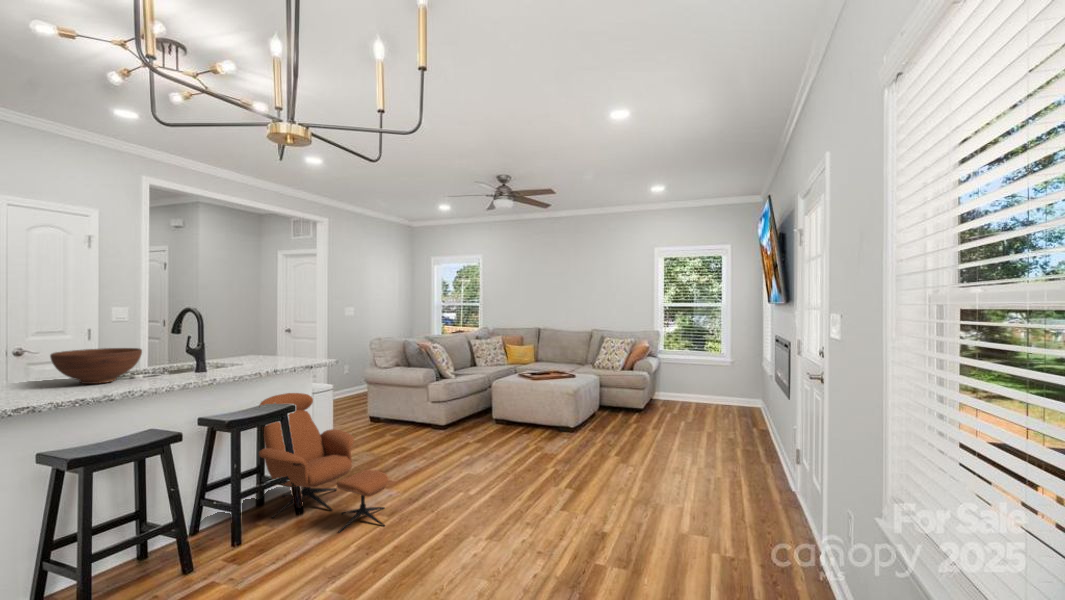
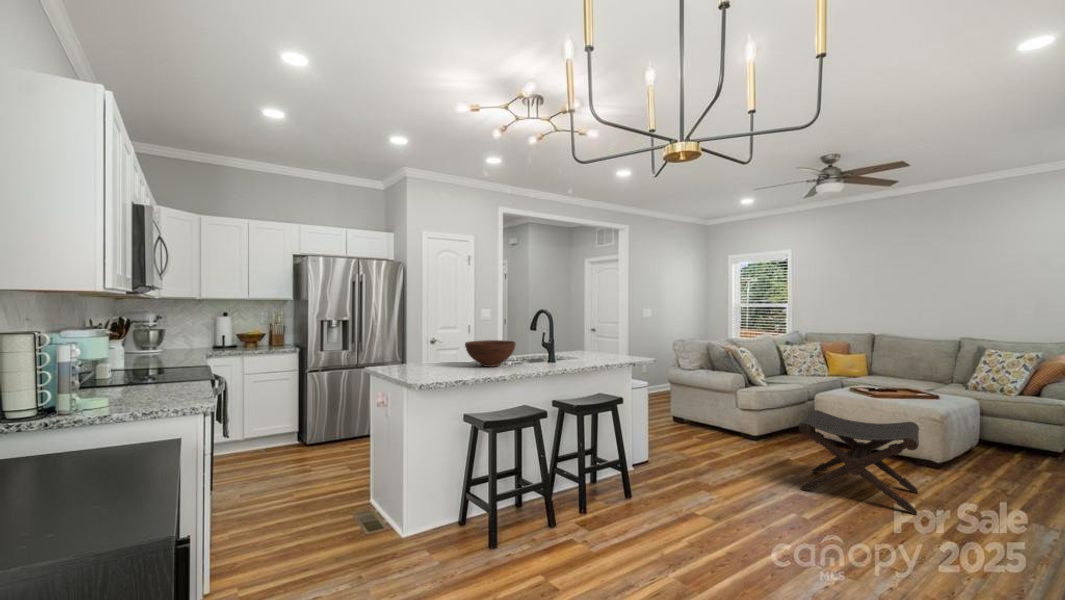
lounge chair: present [259,393,389,532] -> none [594,386,715,529]
footstool: none [471,396,558,473] -> present [799,410,919,515]

